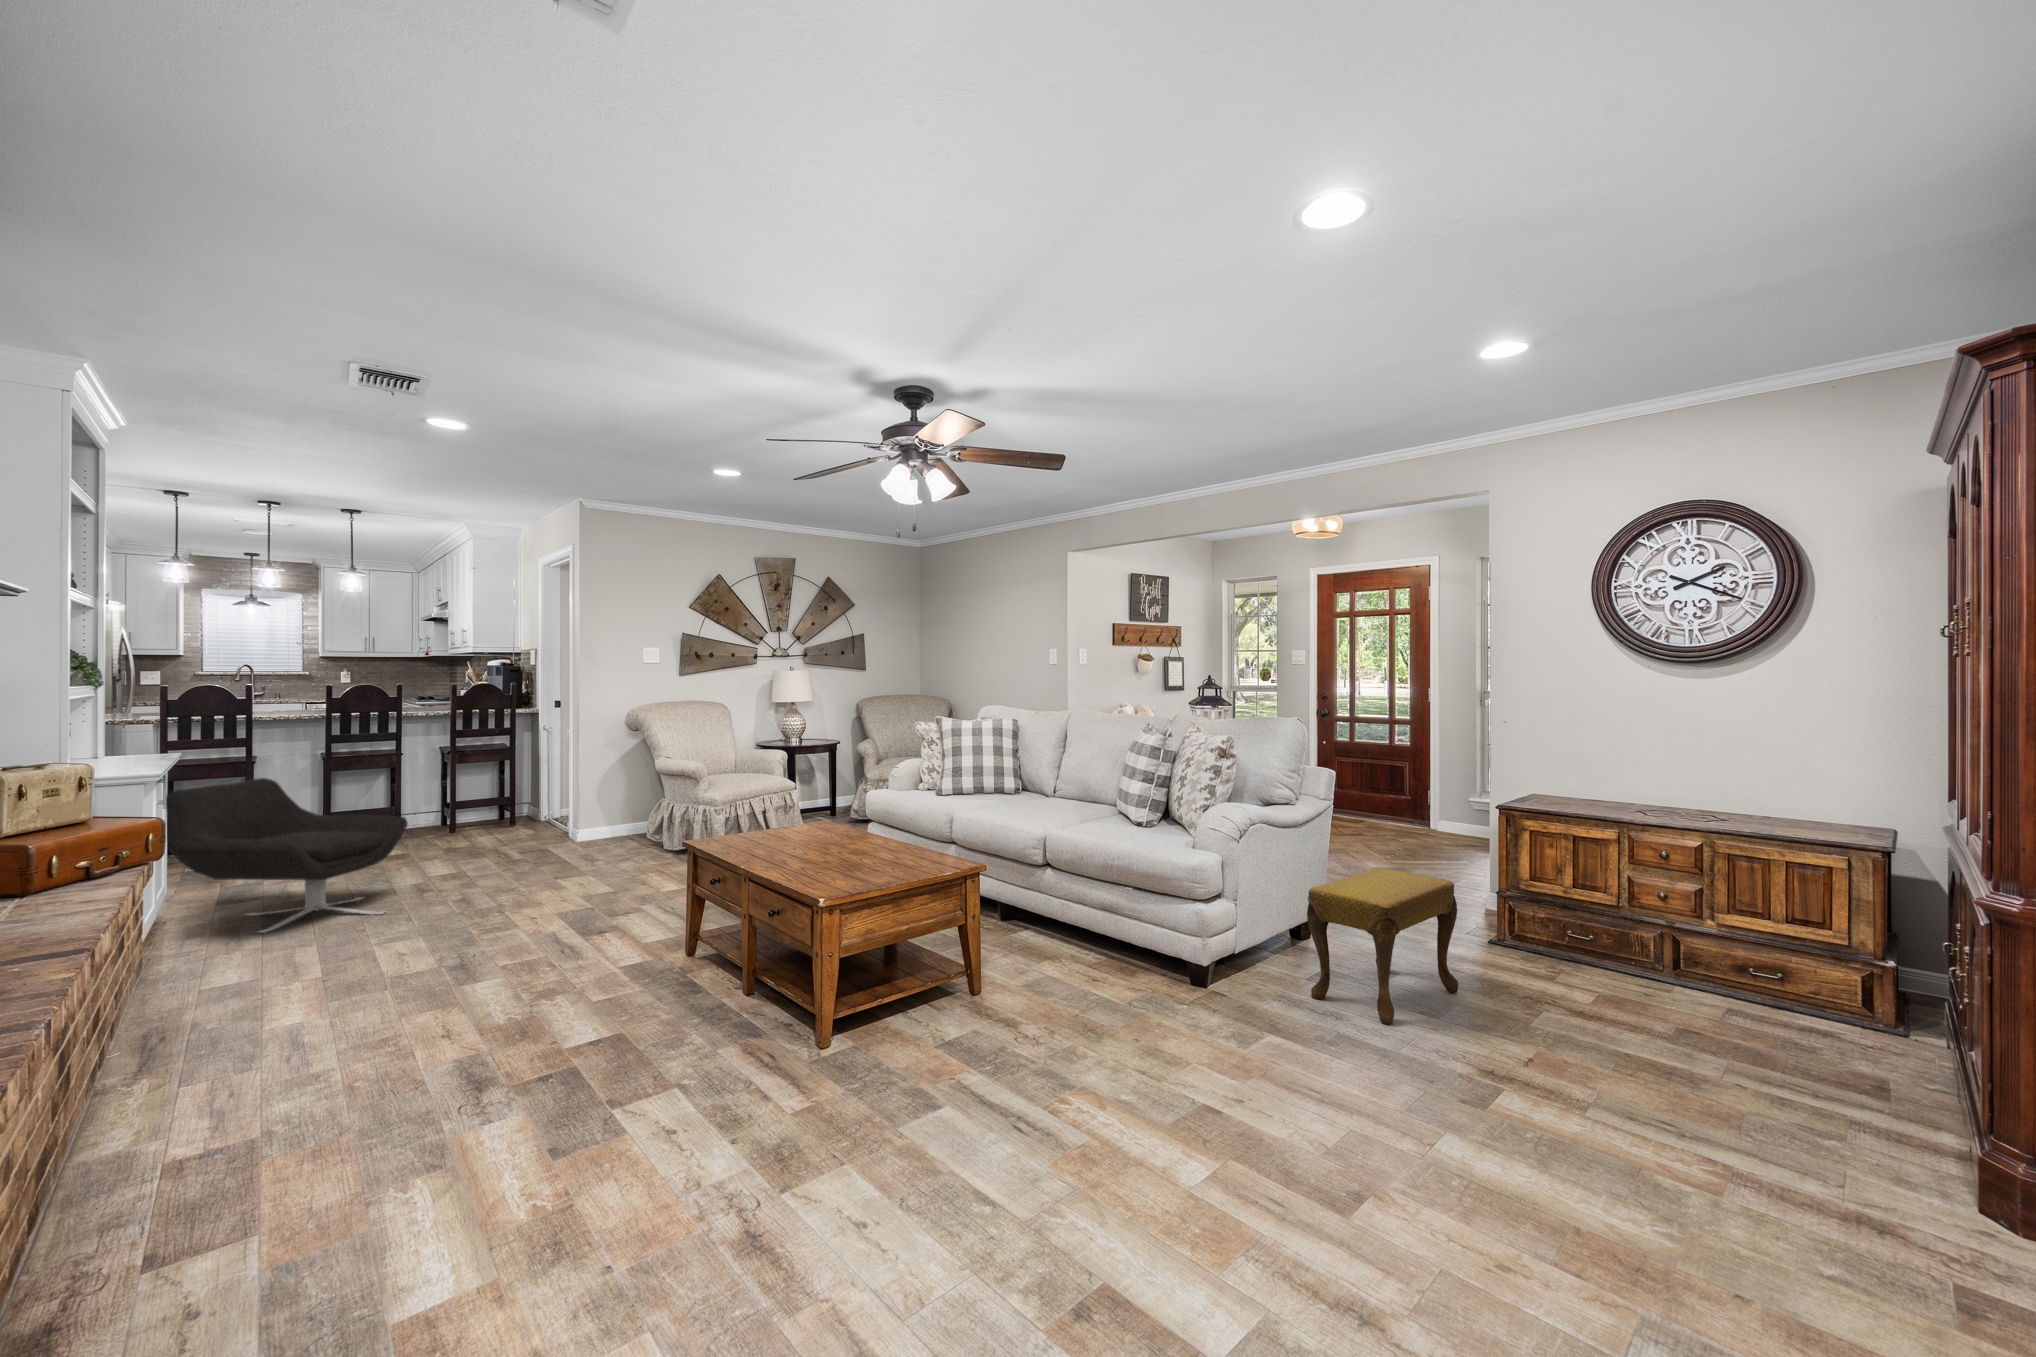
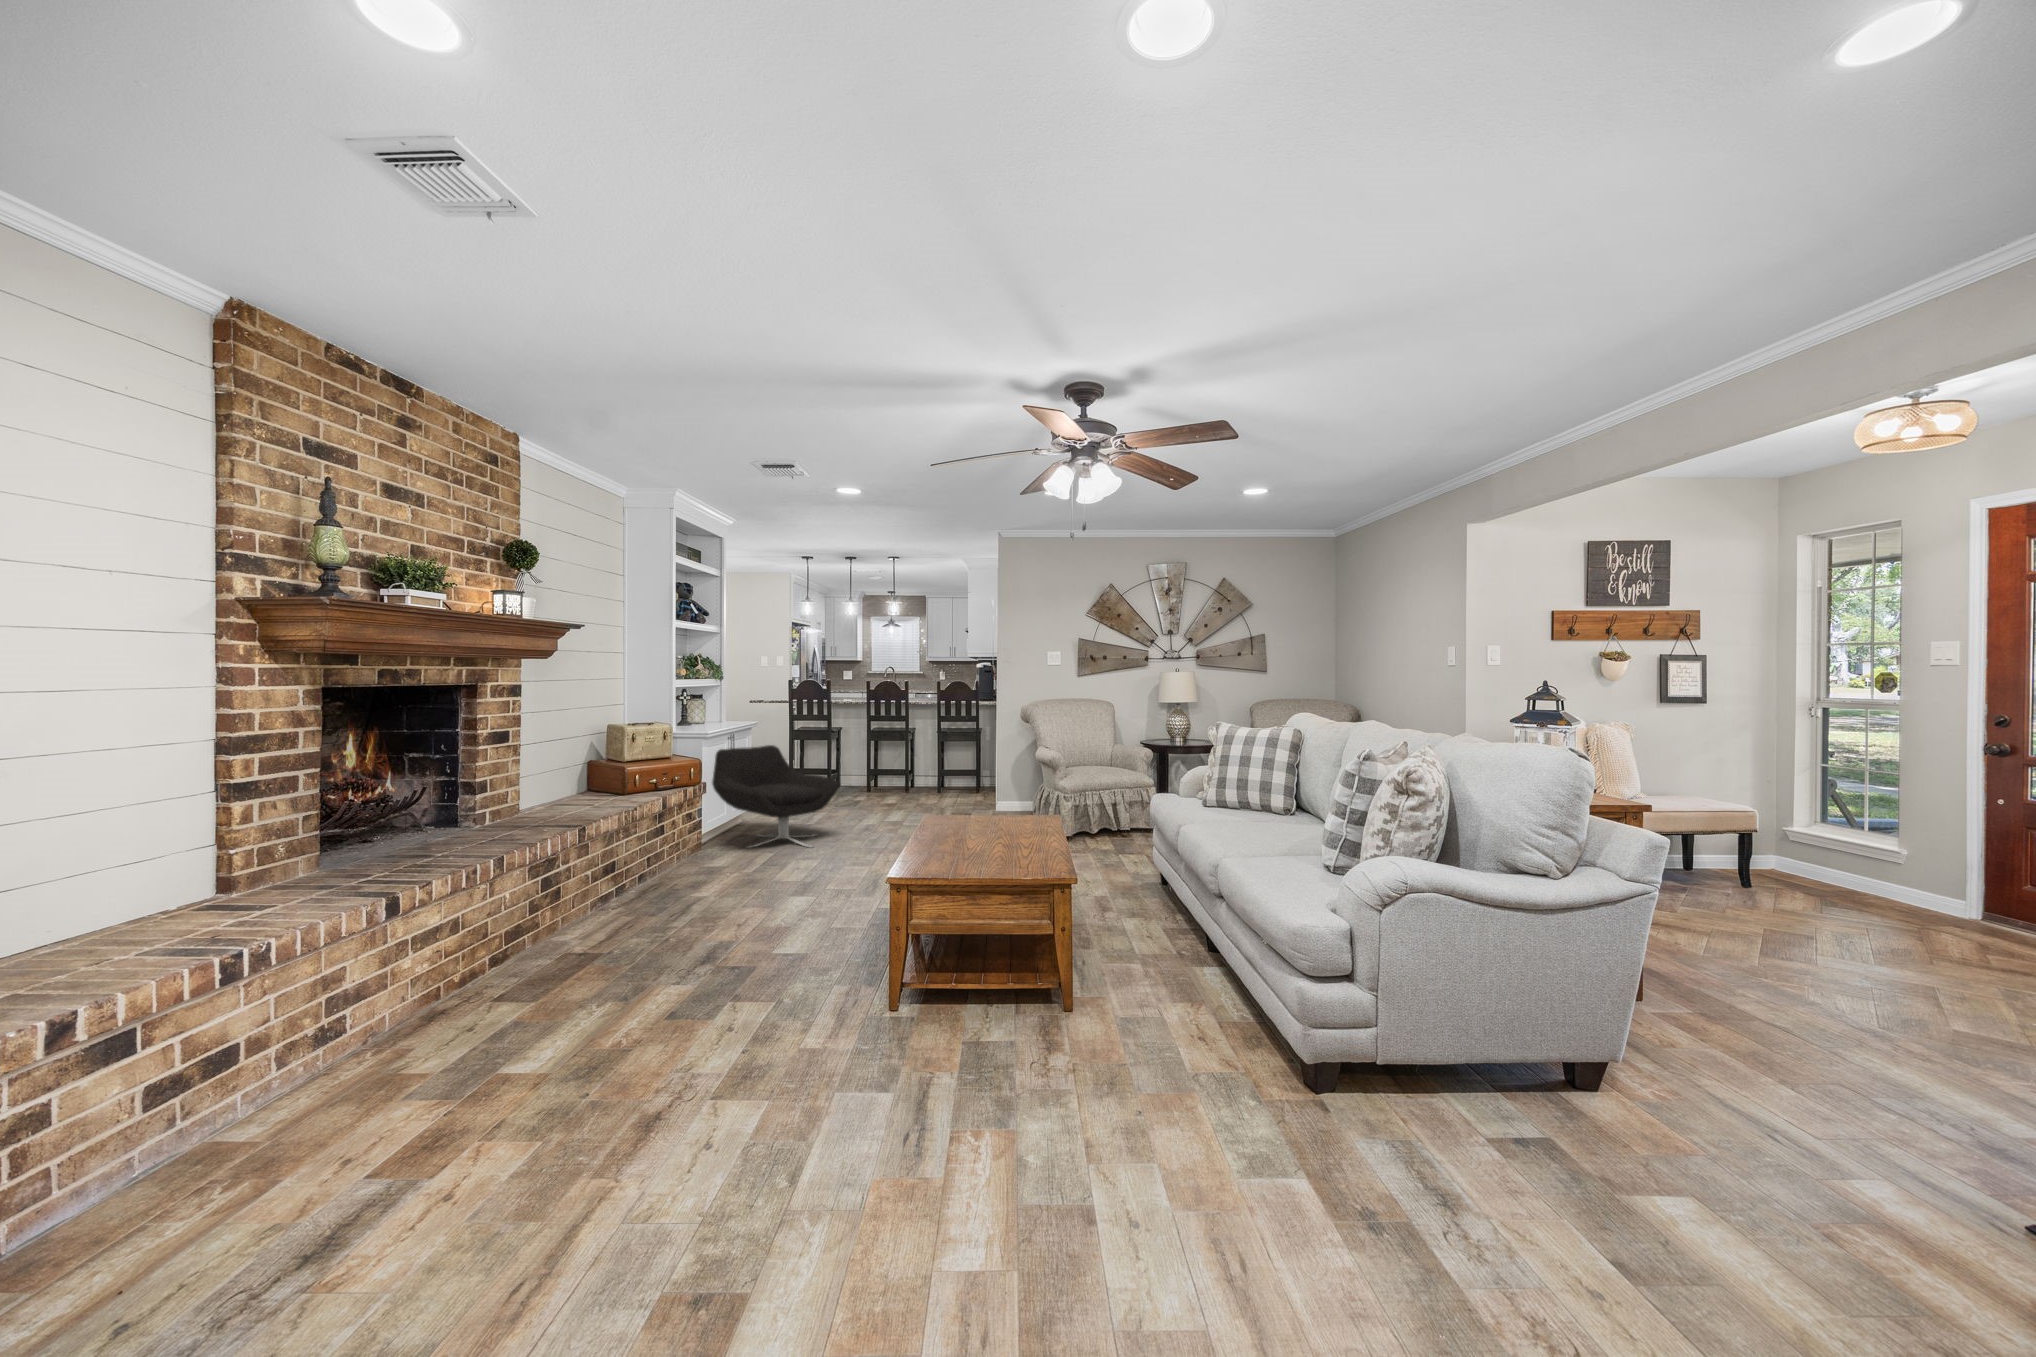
footstool: present [1307,868,1458,1024] -> none [1417,979,1690,1204]

